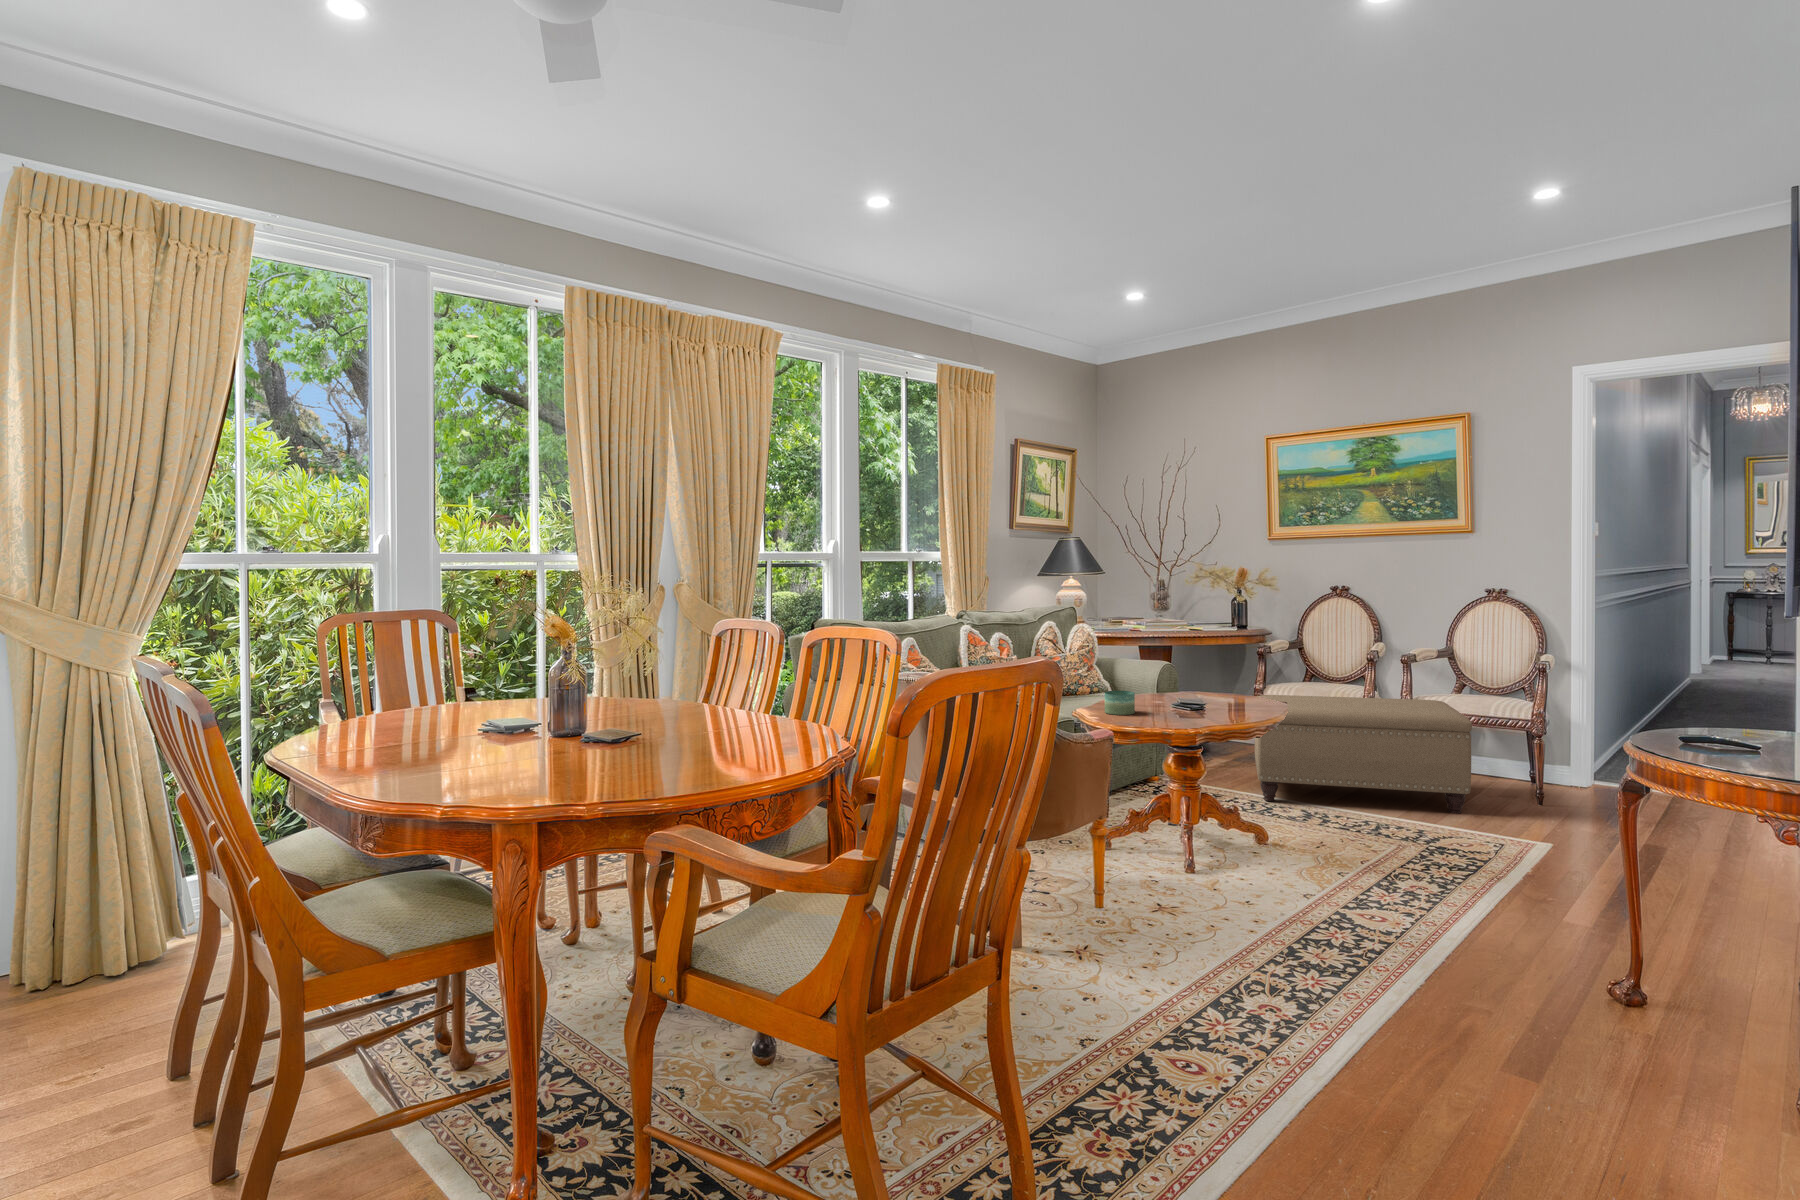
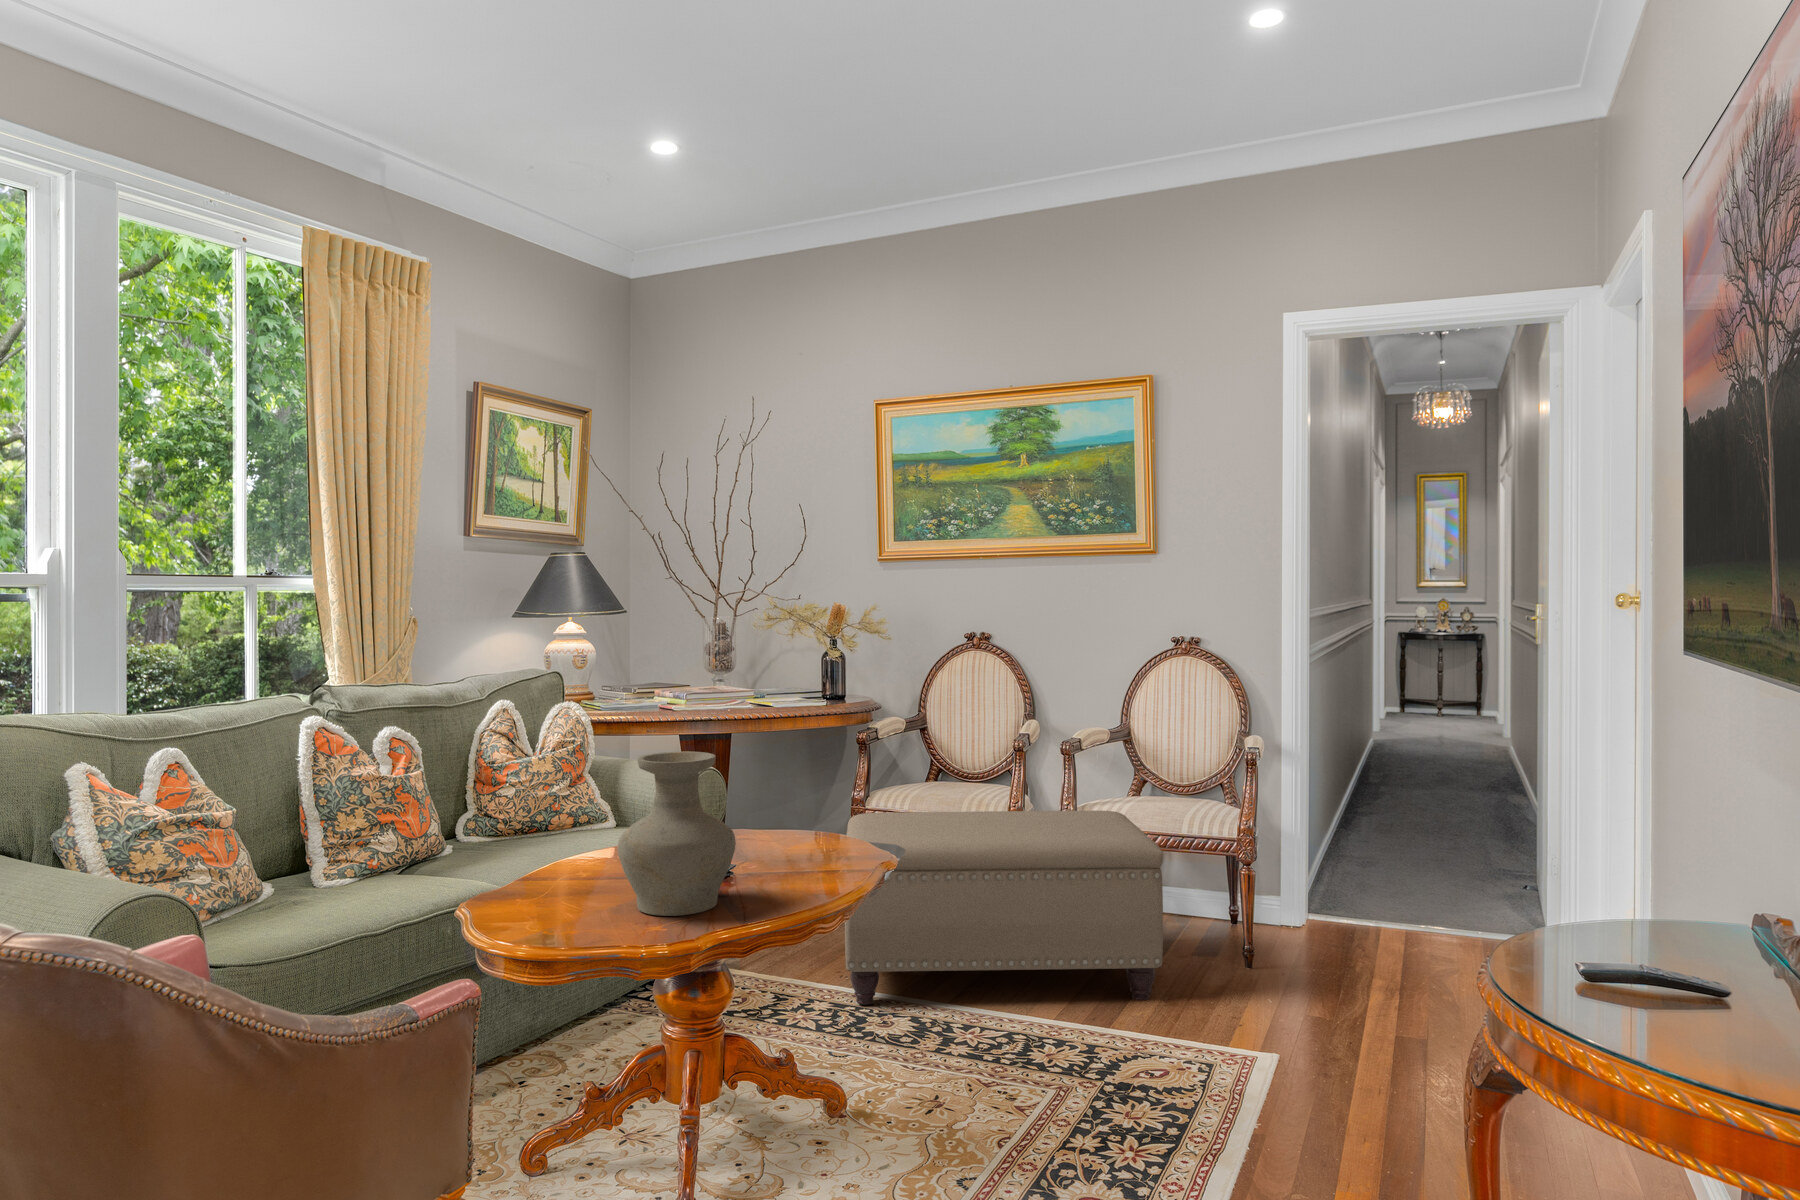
vase: none [1156,645,1215,722] -> present [618,751,736,916]
candle: present [1105,691,1135,715] -> none [525,845,587,900]

